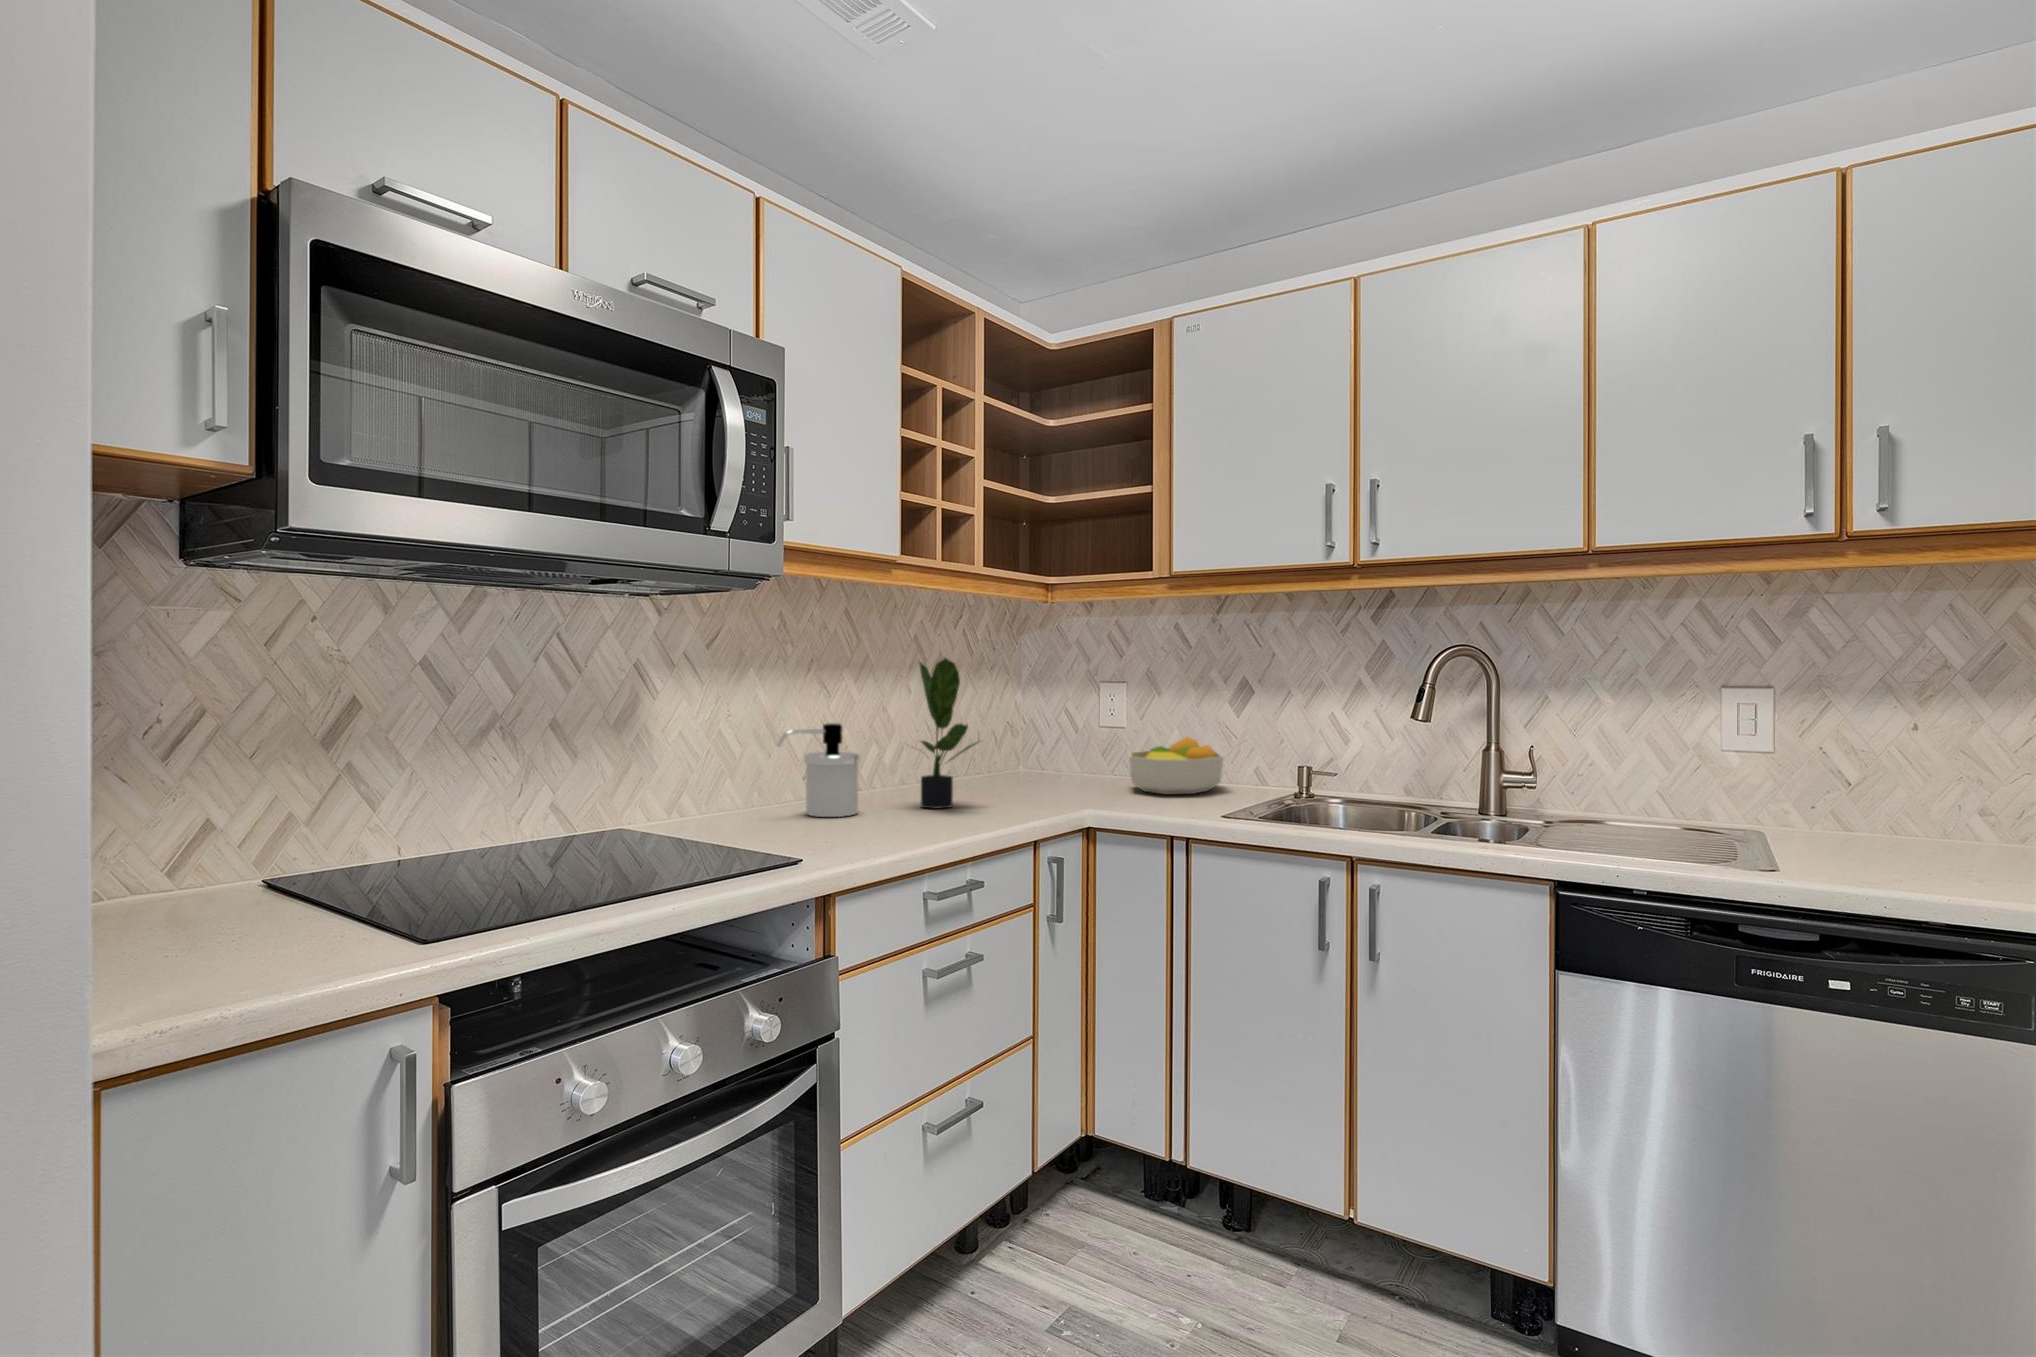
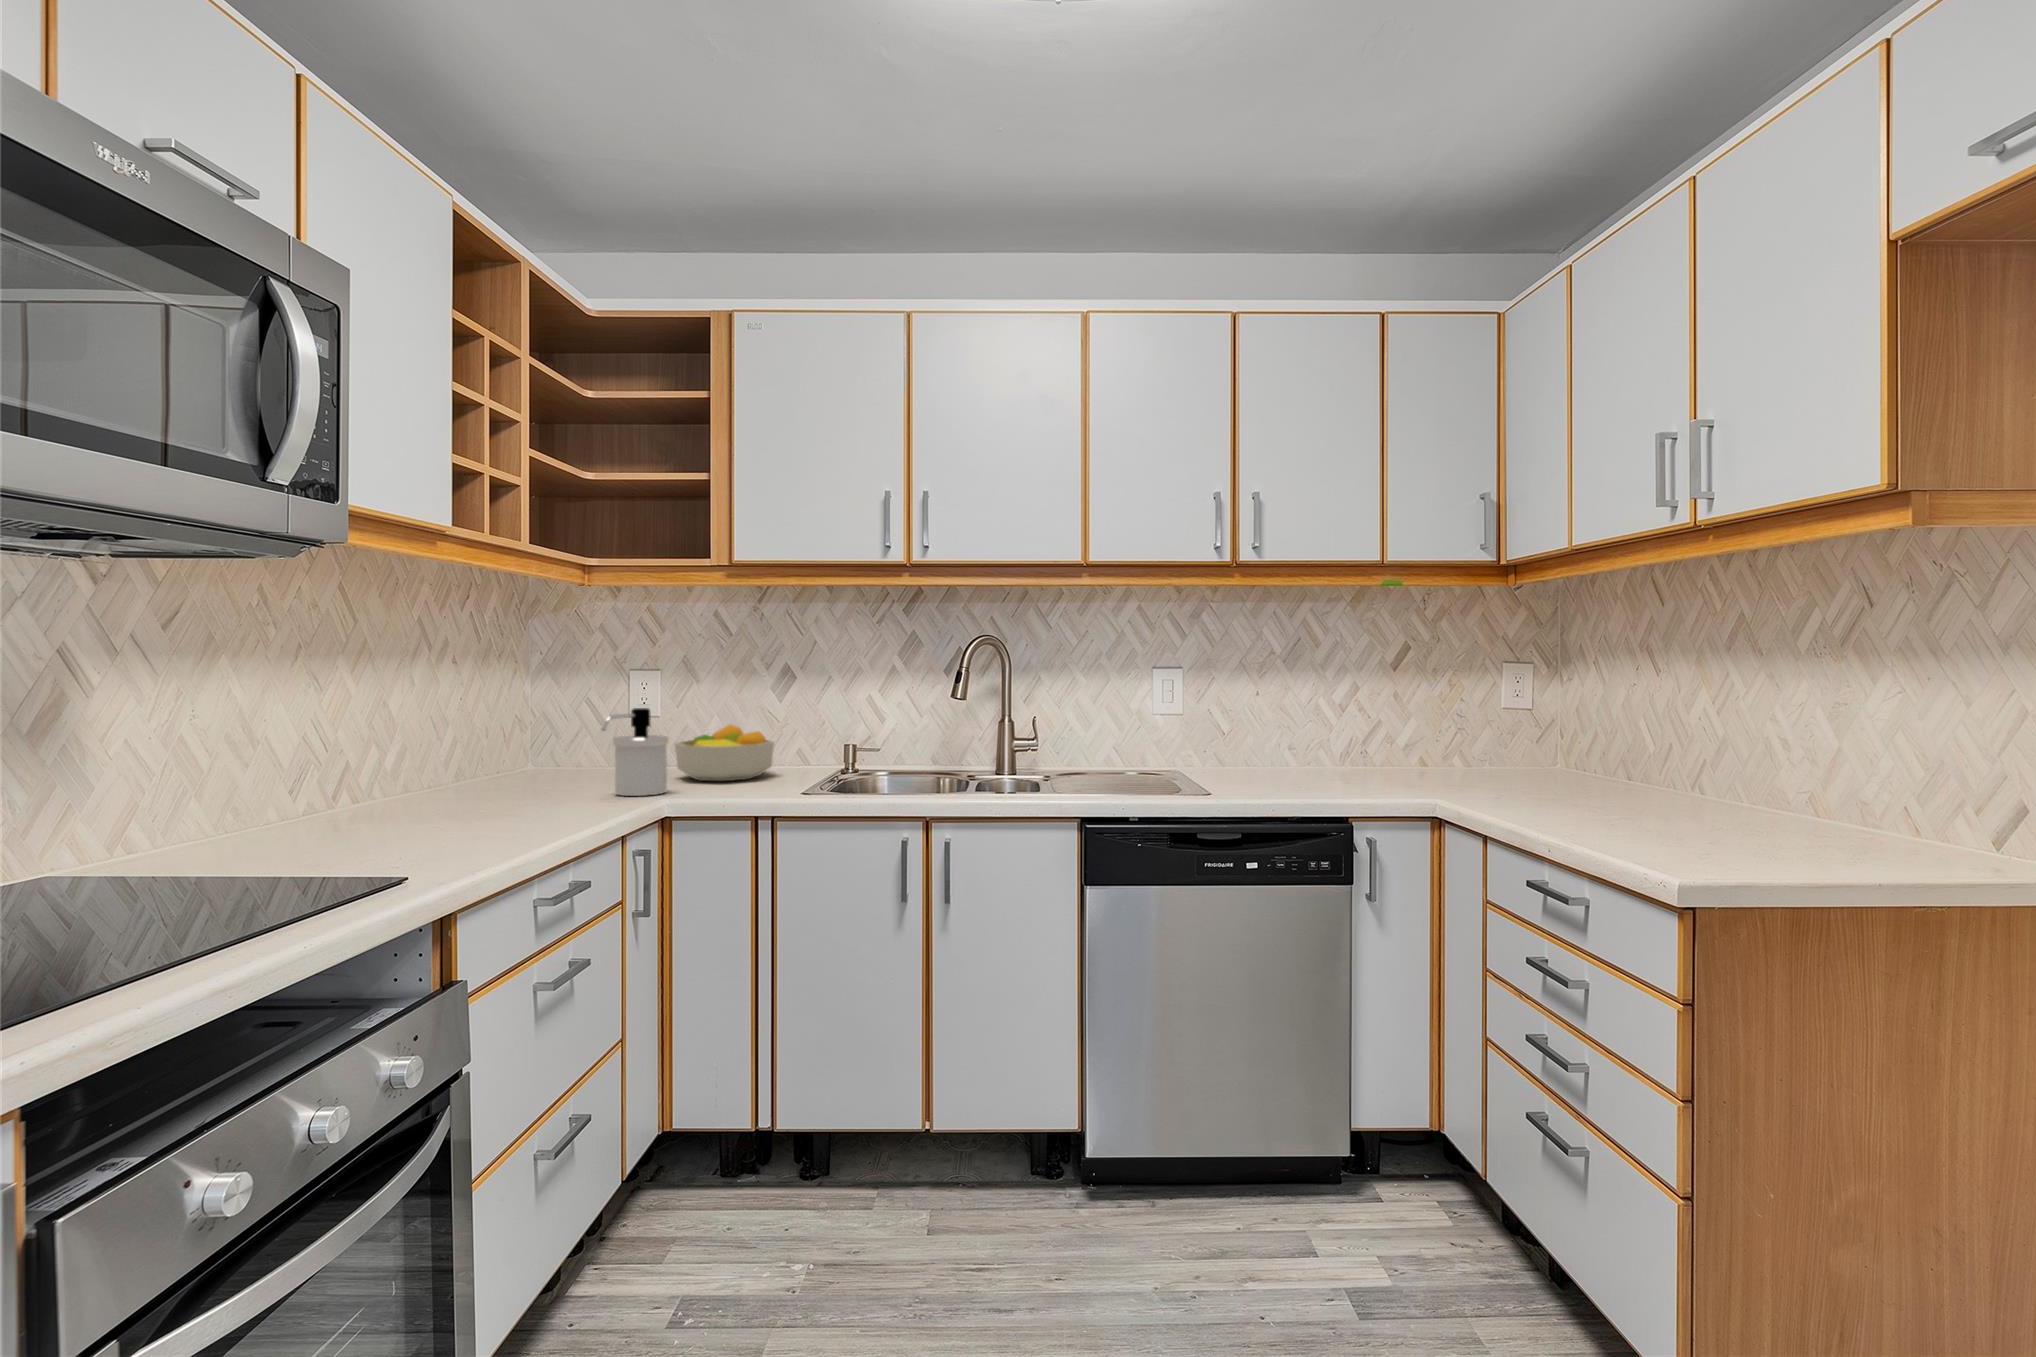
potted plant: present [912,658,979,809] -> none [448,642,545,812]
soap dispenser: present [777,723,860,817] -> present [601,708,668,796]

